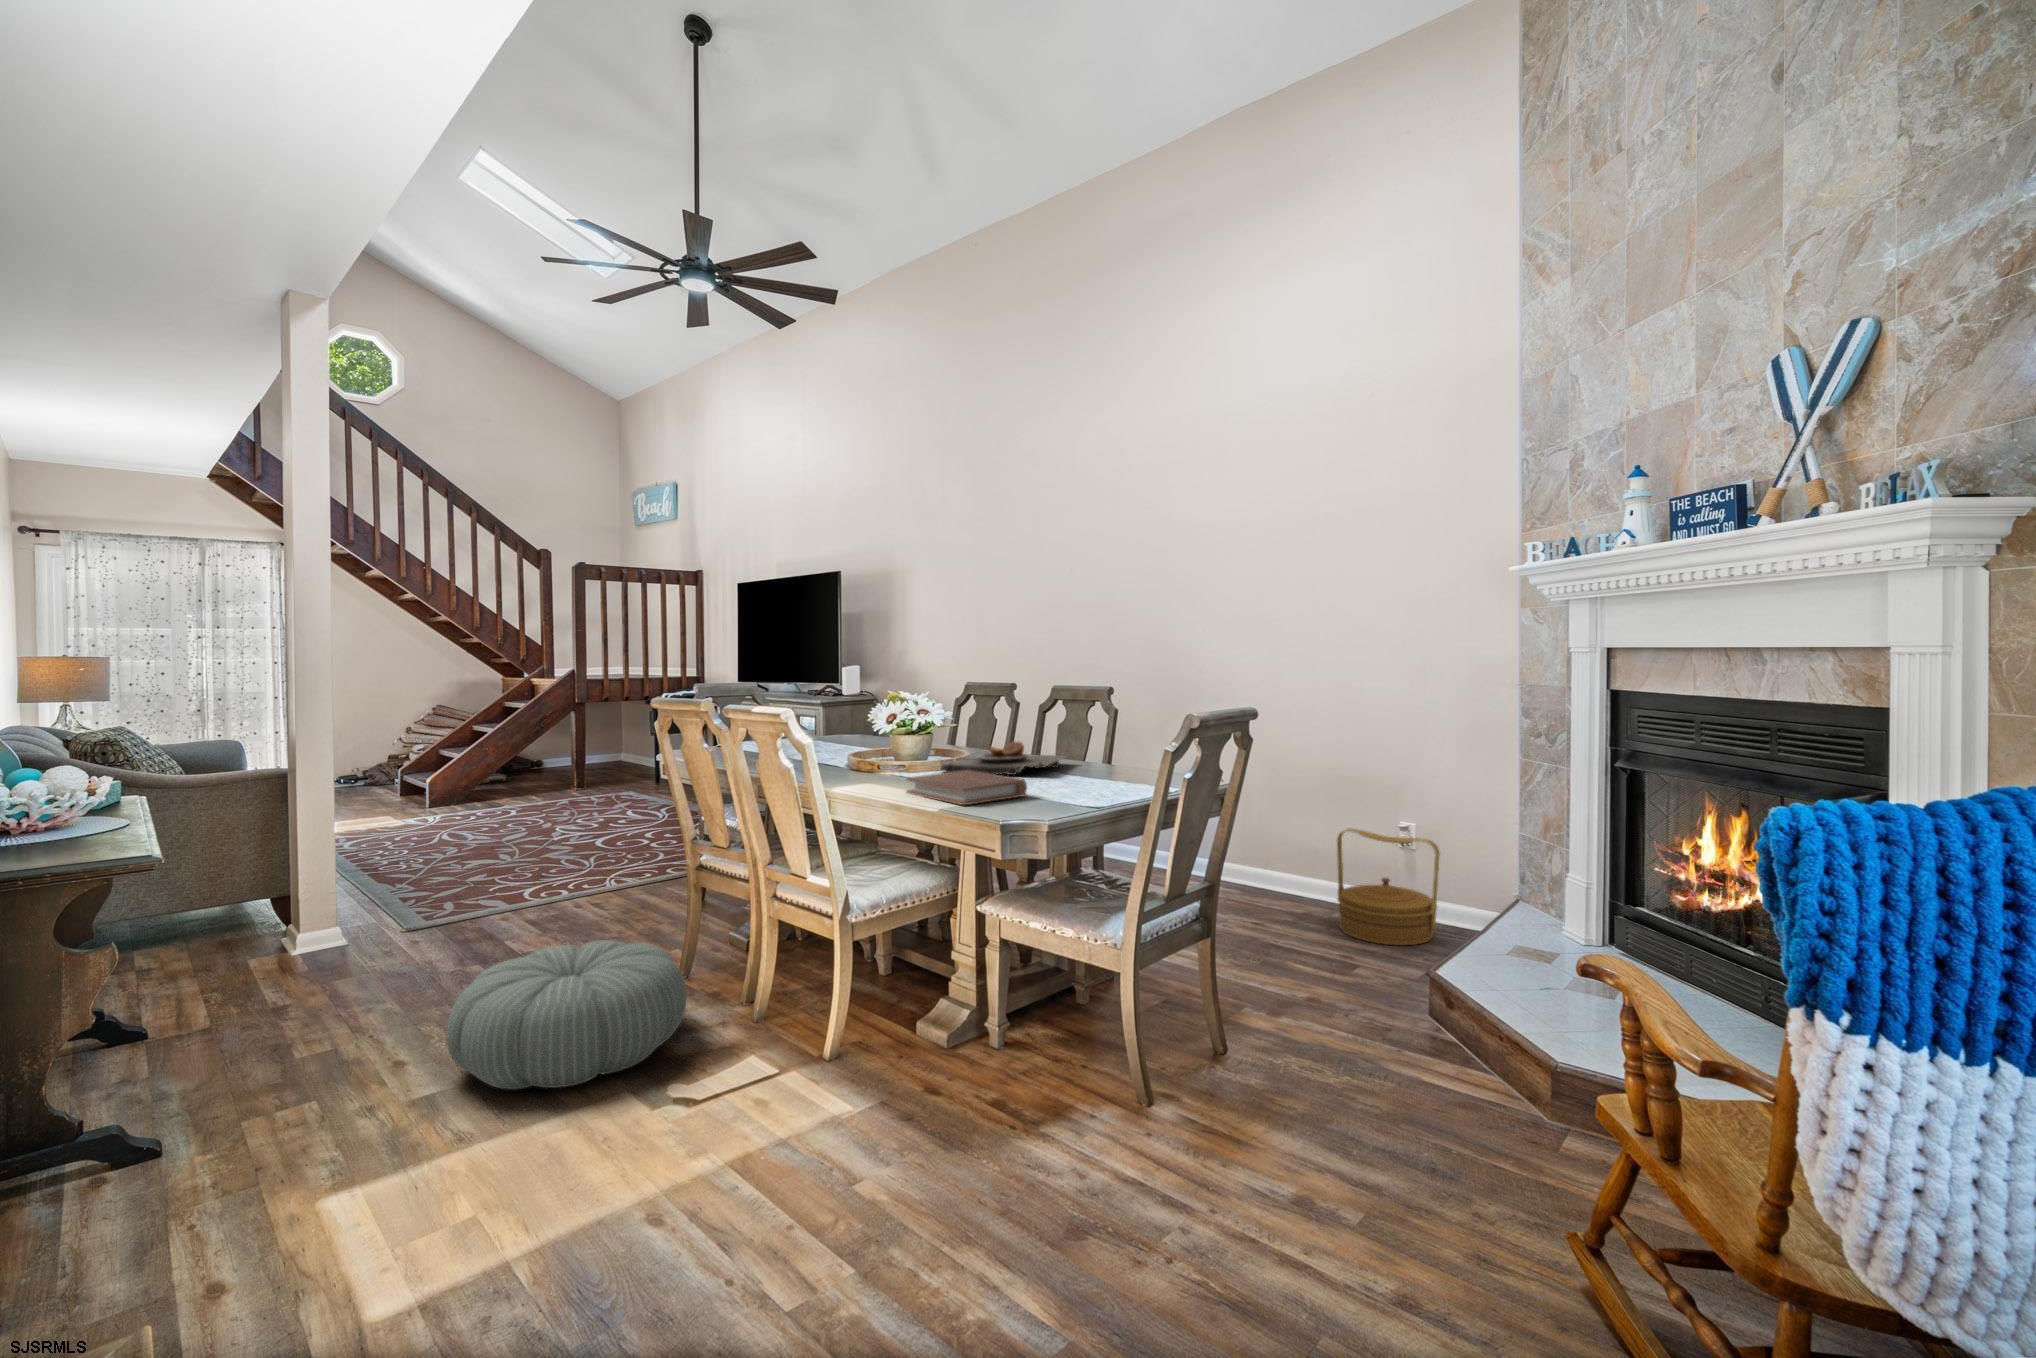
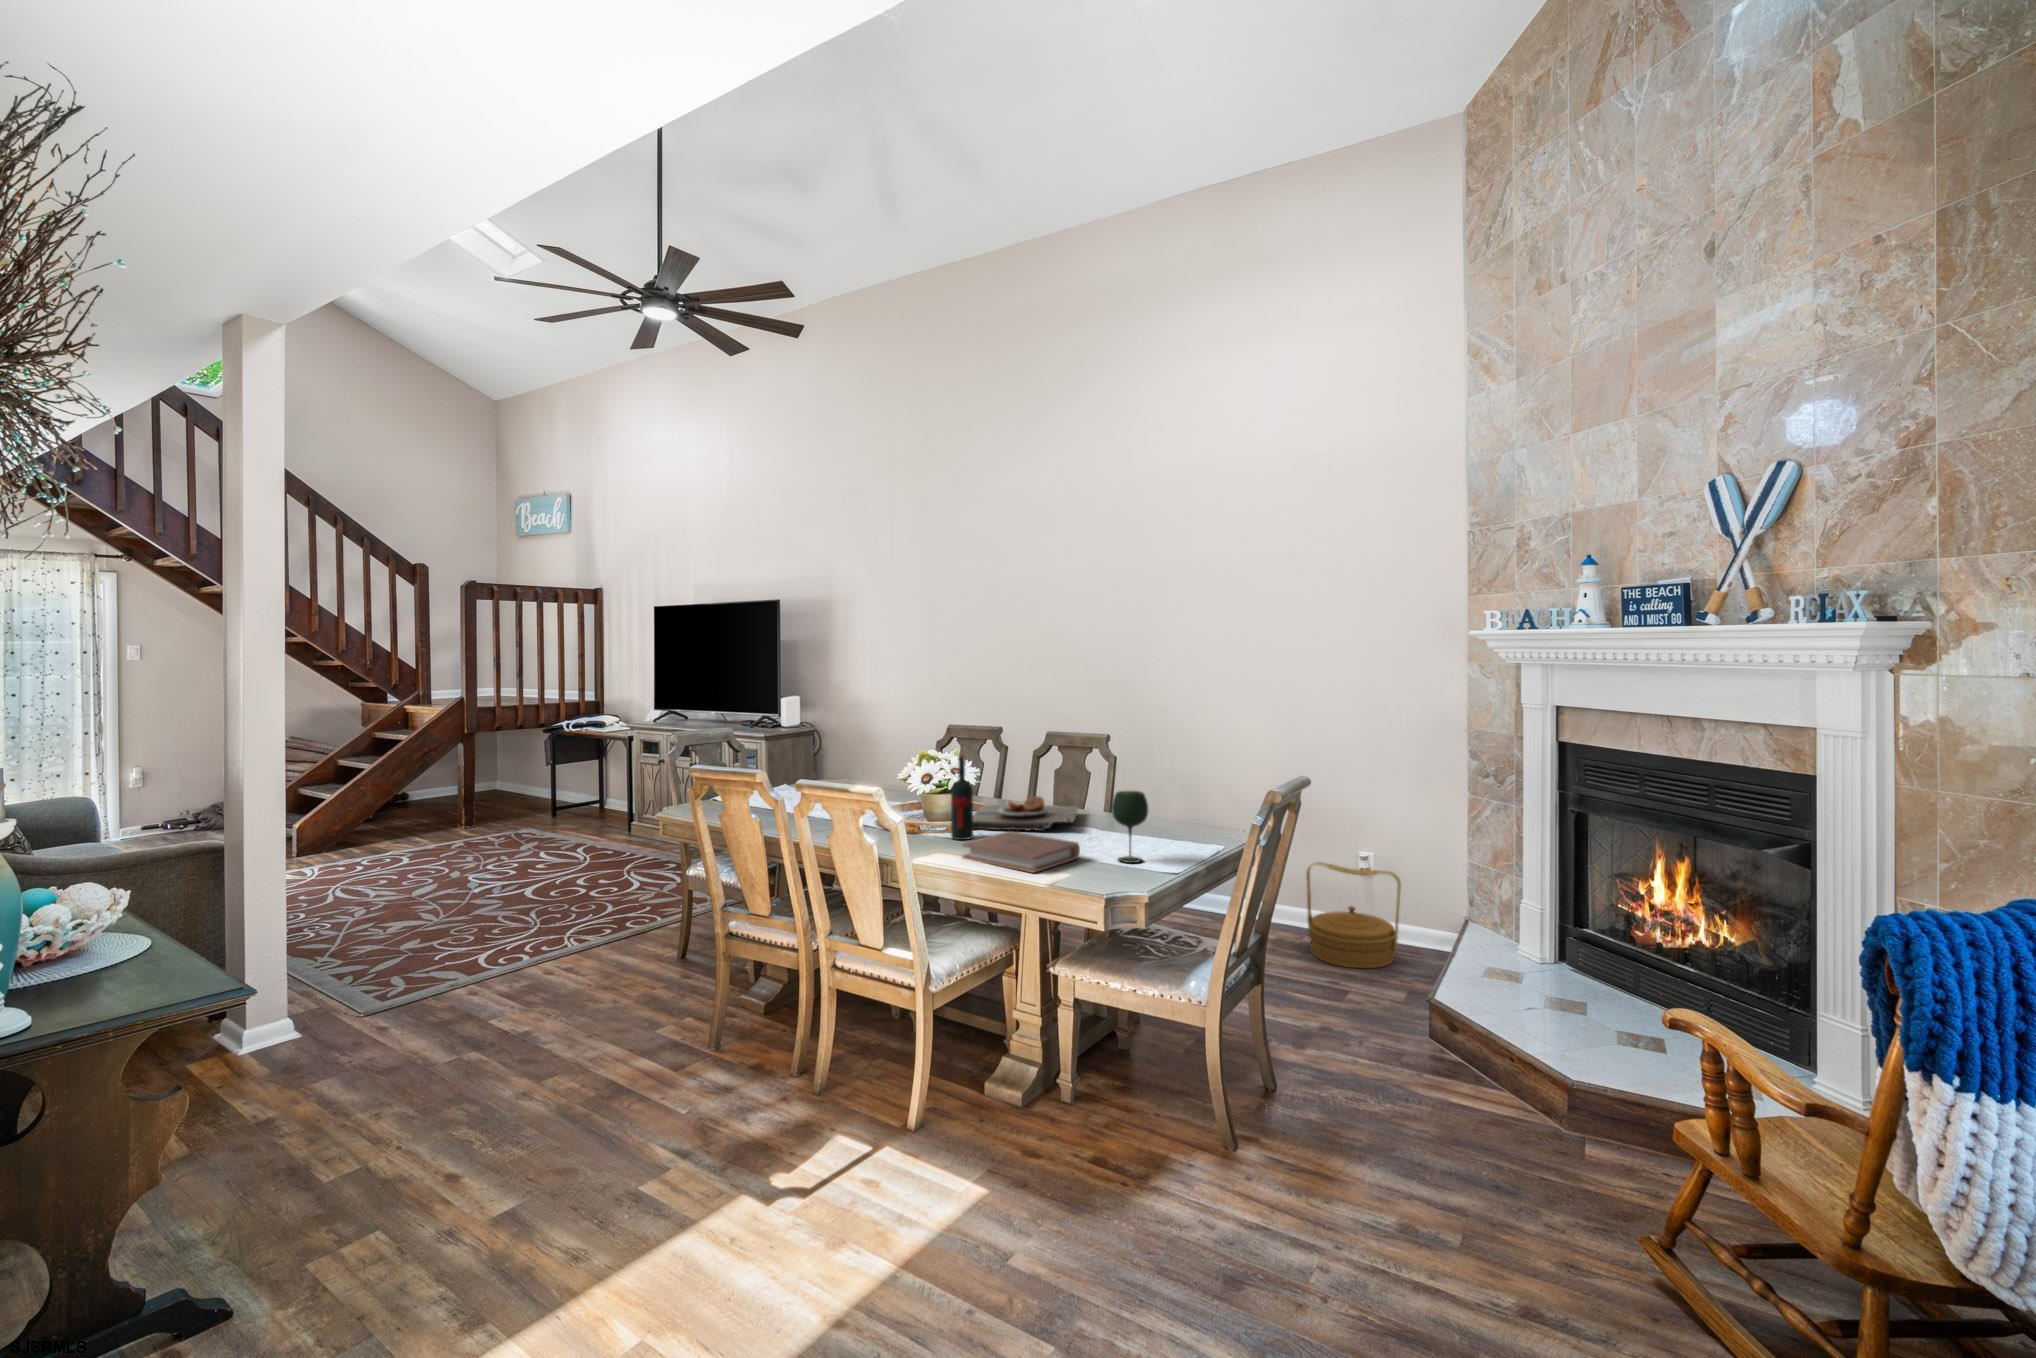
wine bottle: none [915,691,937,780] -> present [951,754,973,840]
wine glass: none [1059,726,1098,801] -> present [1112,791,1148,863]
pouf: present [447,940,687,1089] -> none [526,1022,761,1191]

